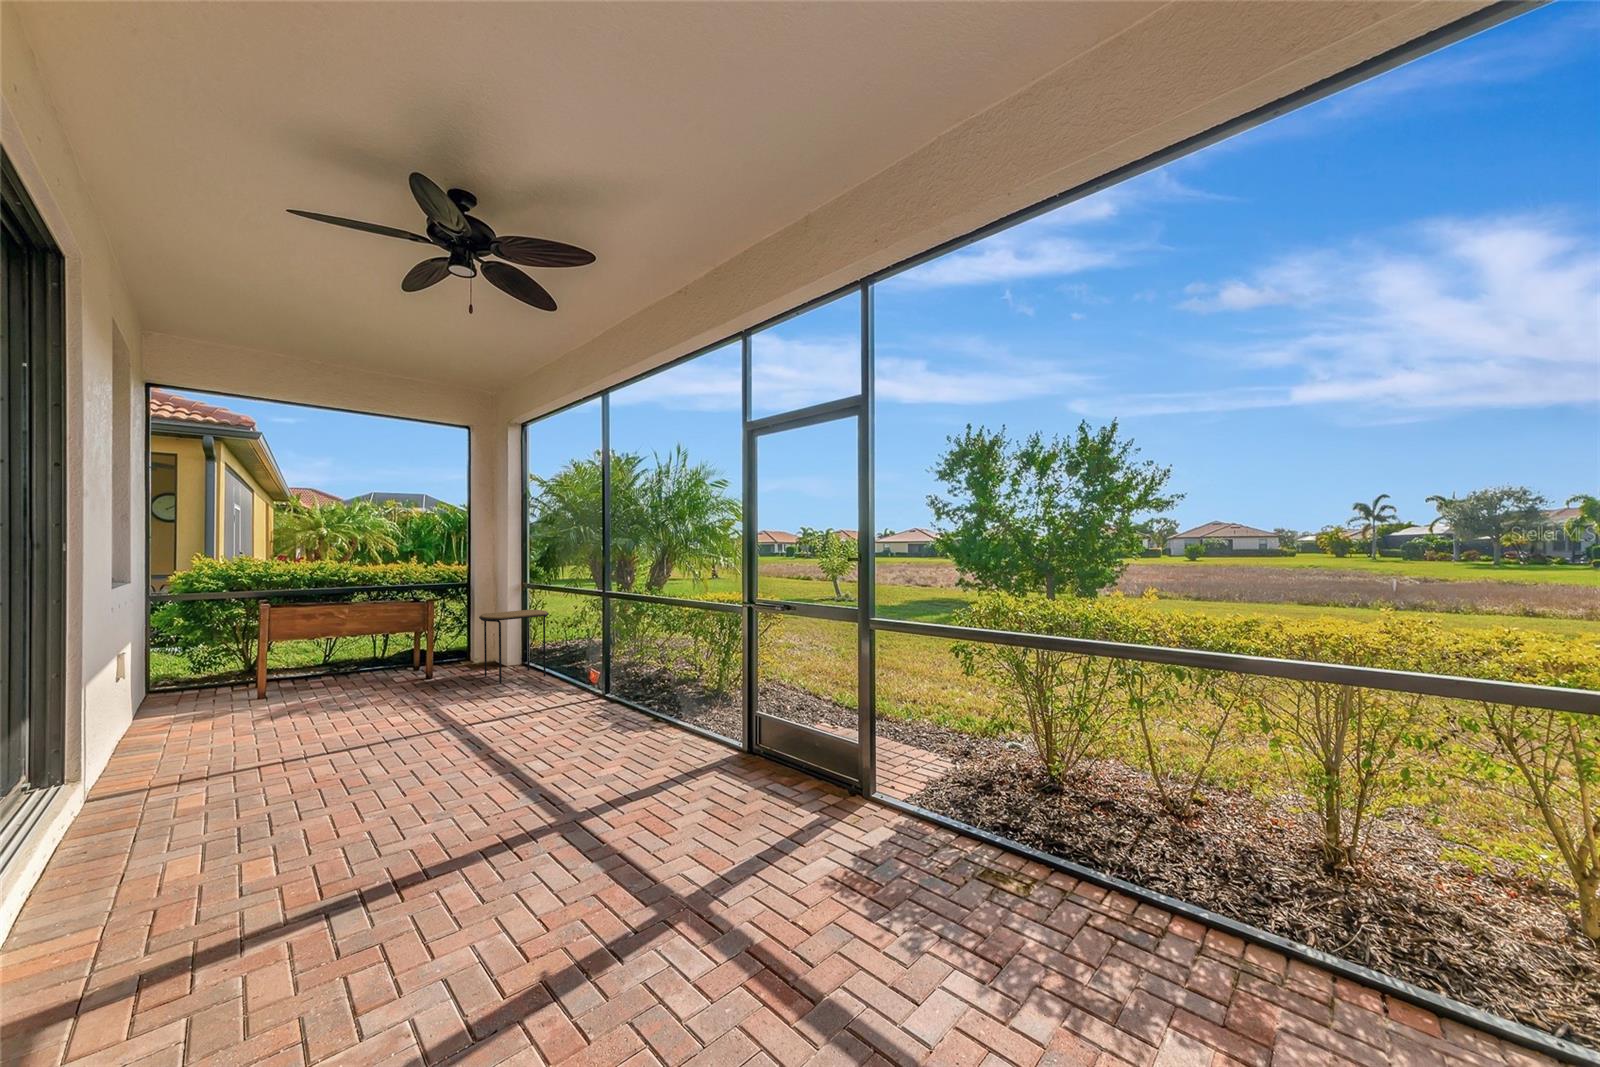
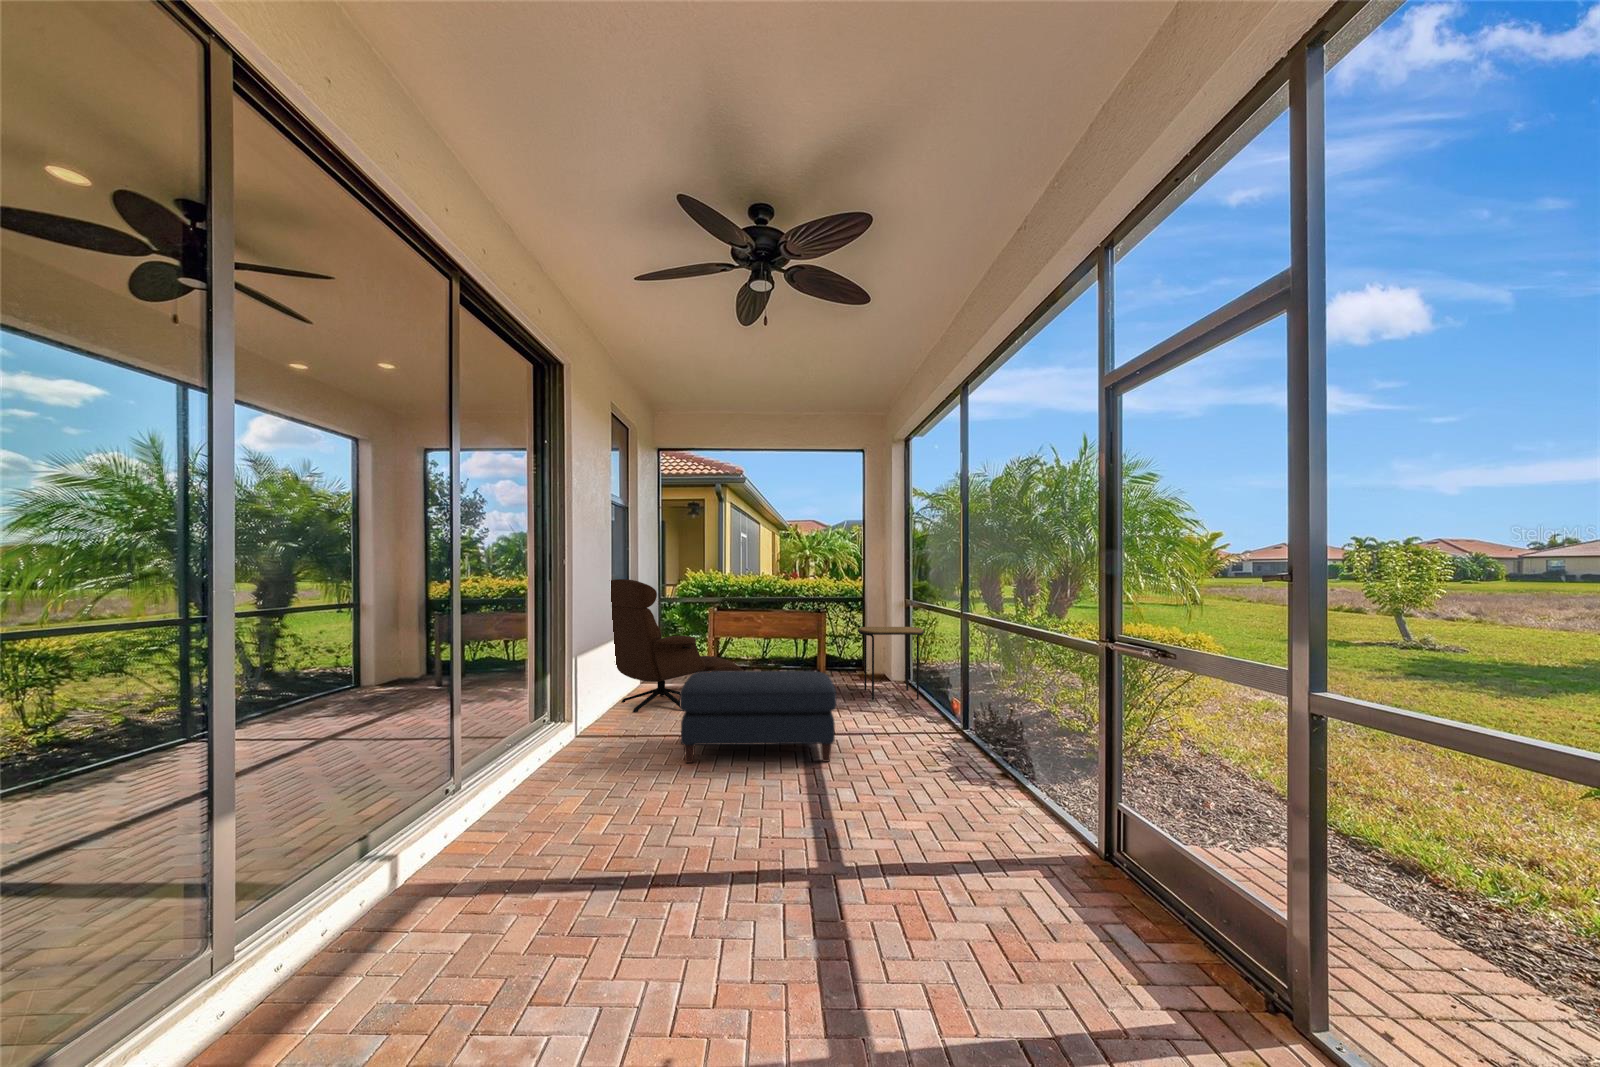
lounge chair: none [129,581,341,745] -> present [611,579,742,712]
ottoman: none [313,661,505,778] -> present [680,671,836,763]

